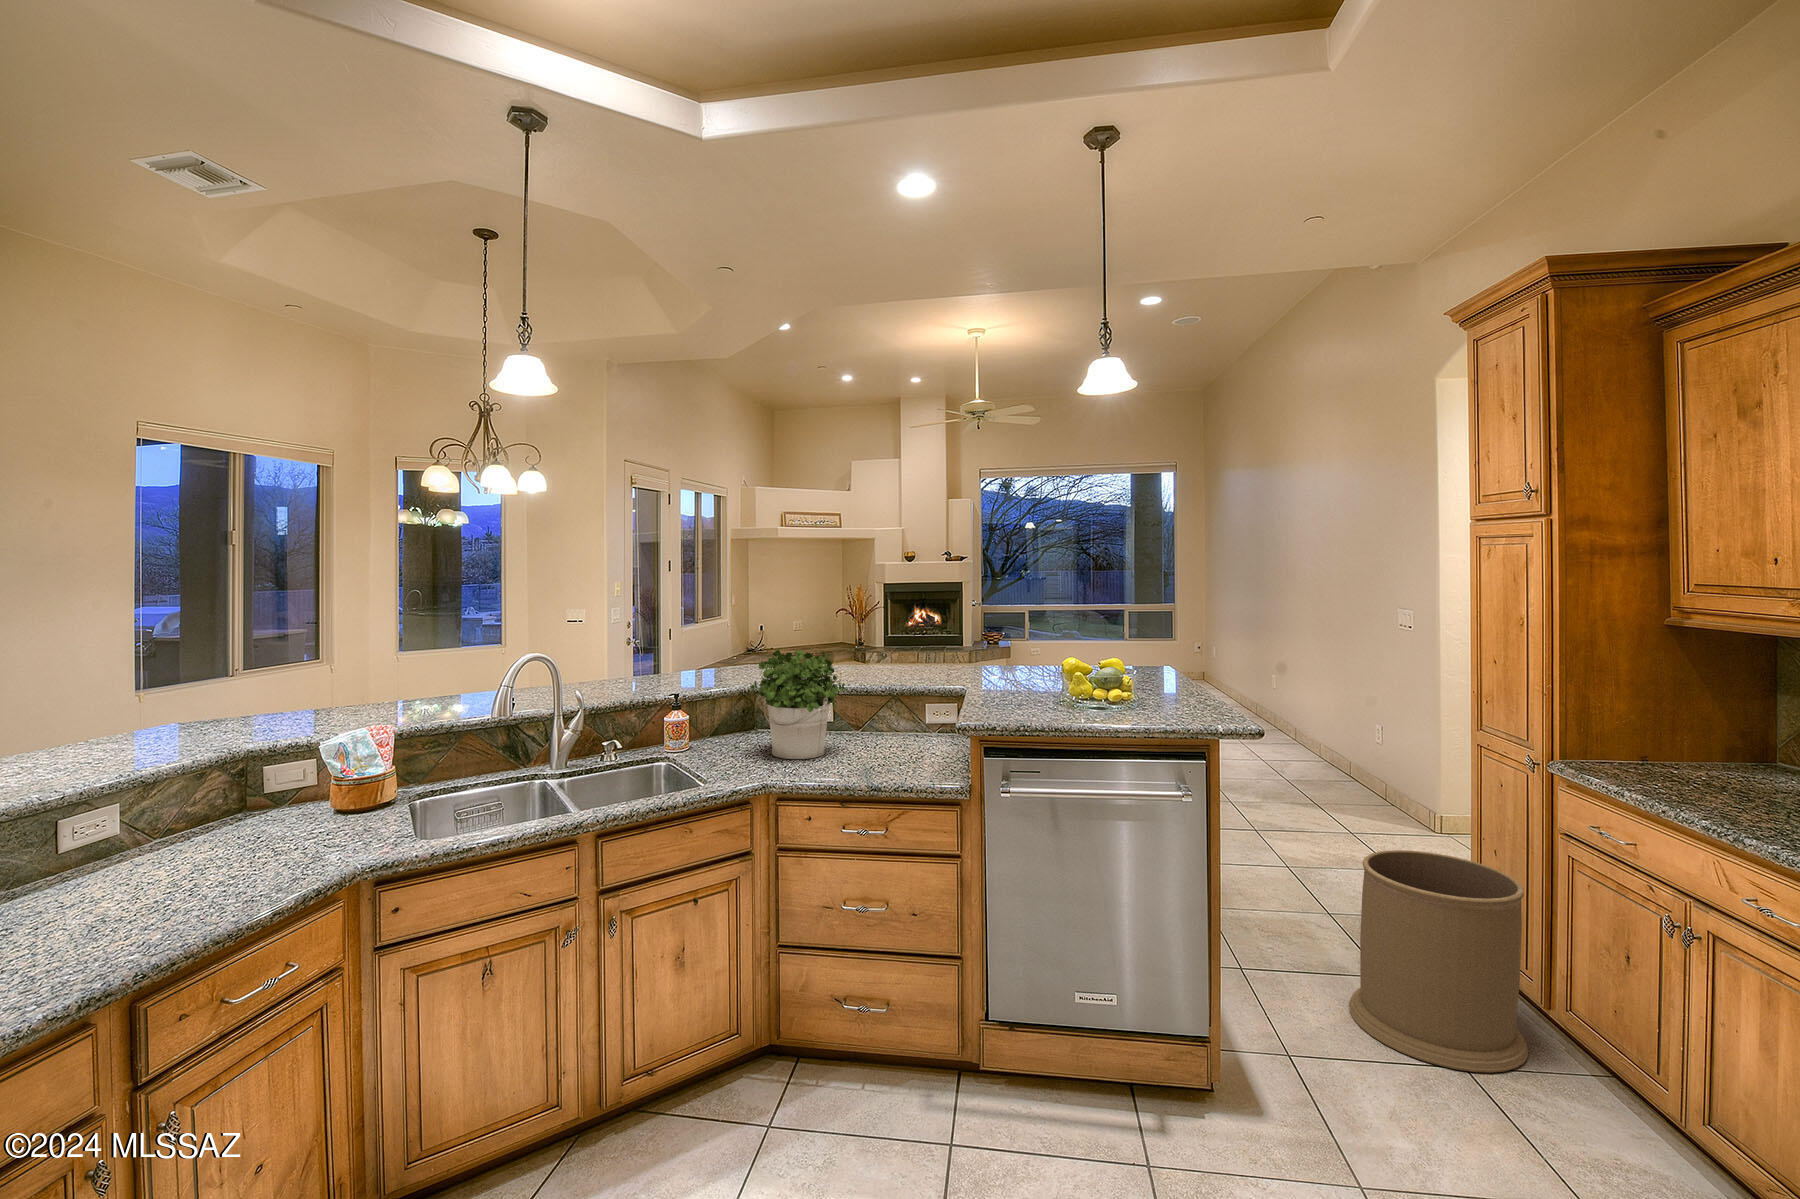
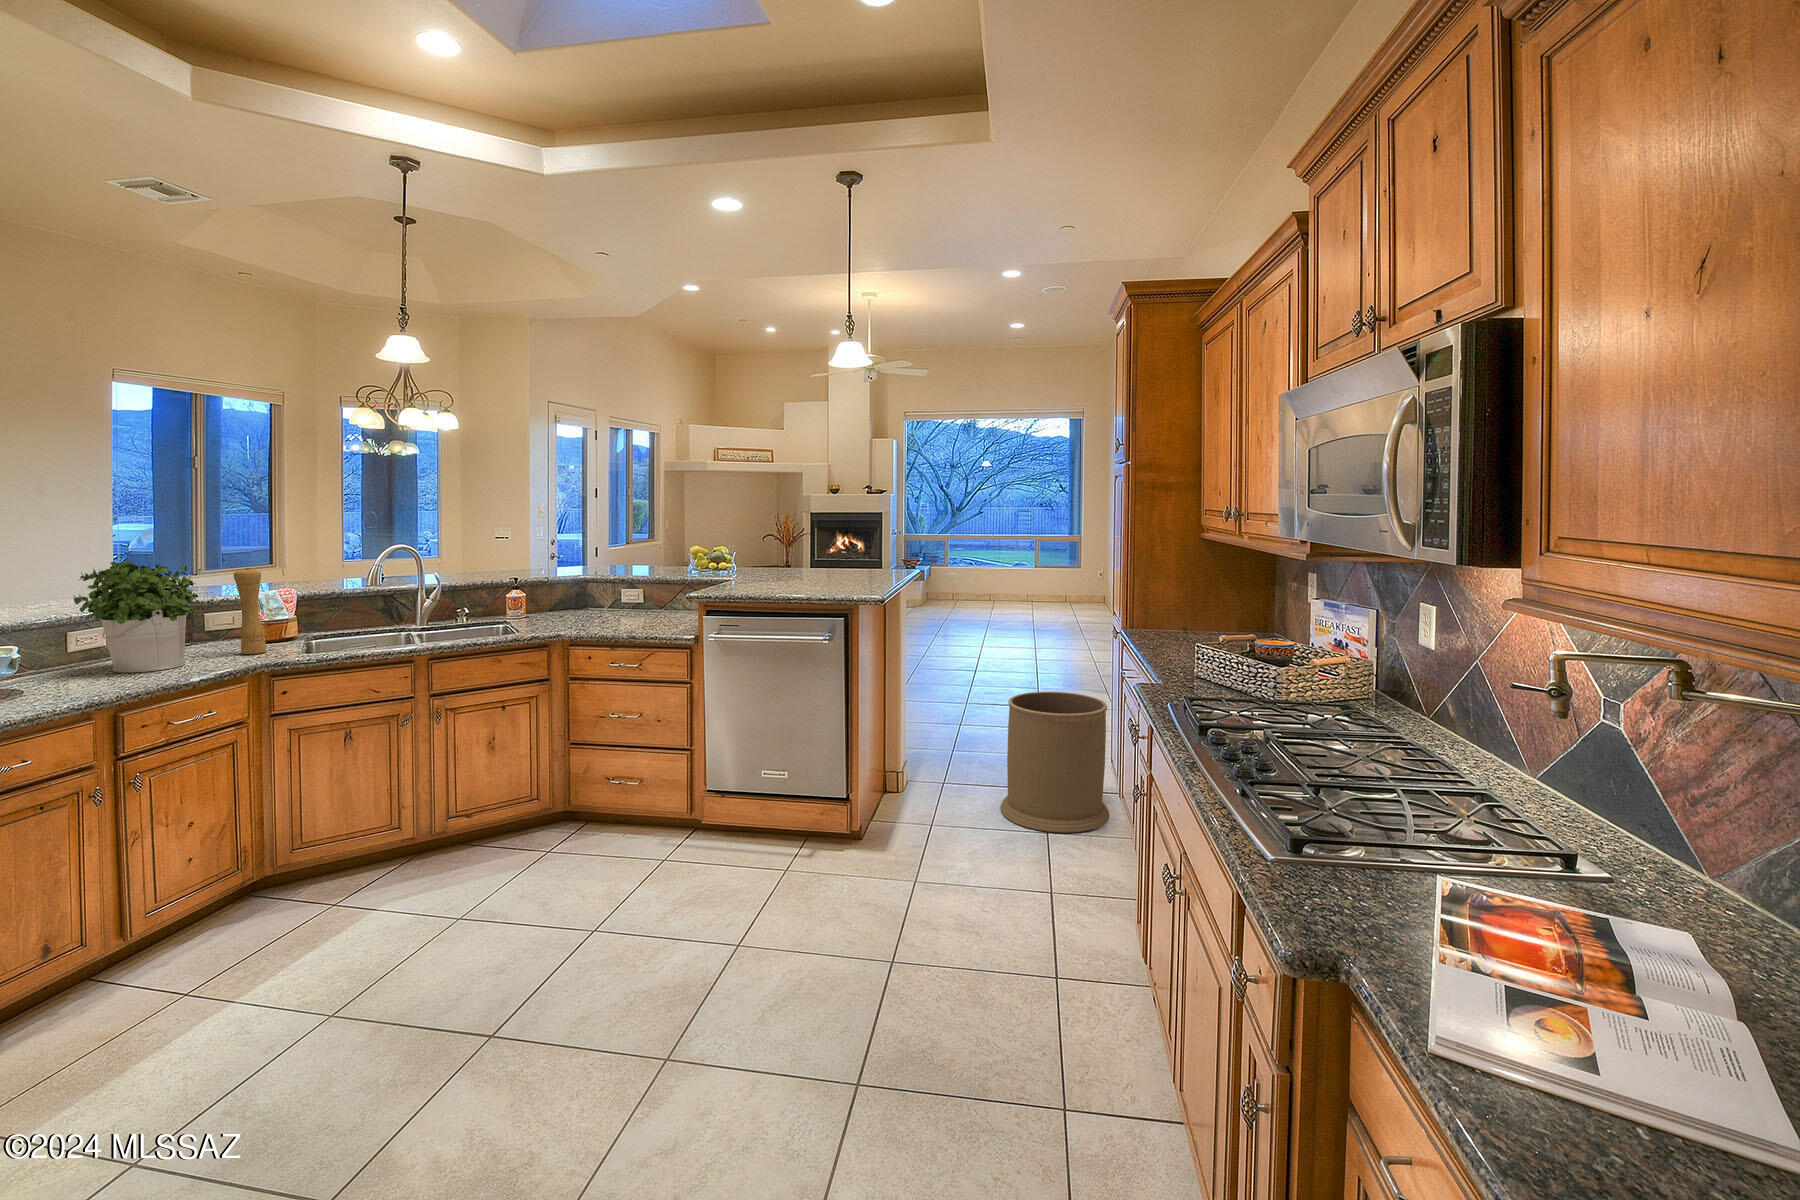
potted plant: present [750,649,846,759] -> present [74,561,200,673]
pepper mill: none [324,707,365,843] -> present [234,568,266,654]

